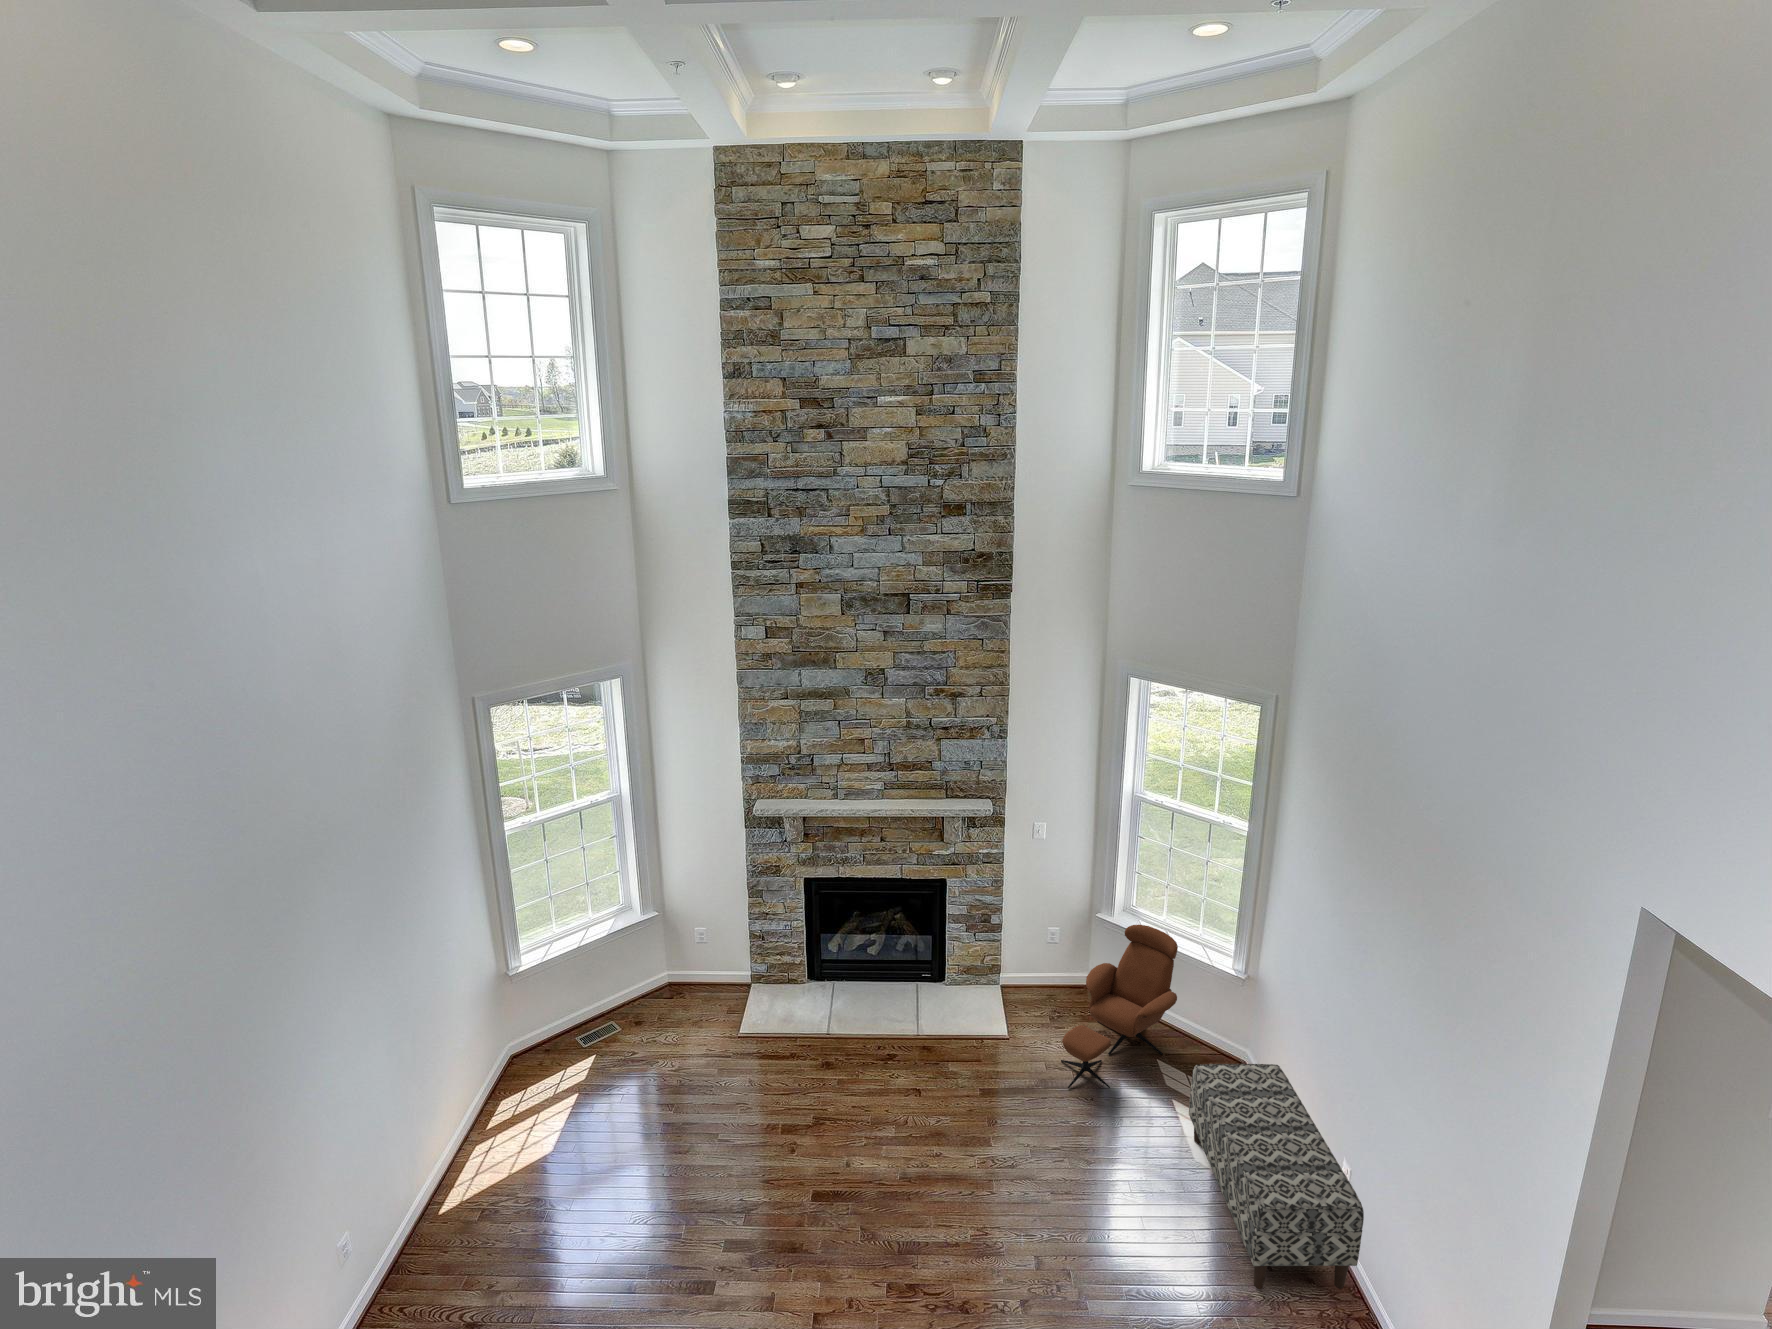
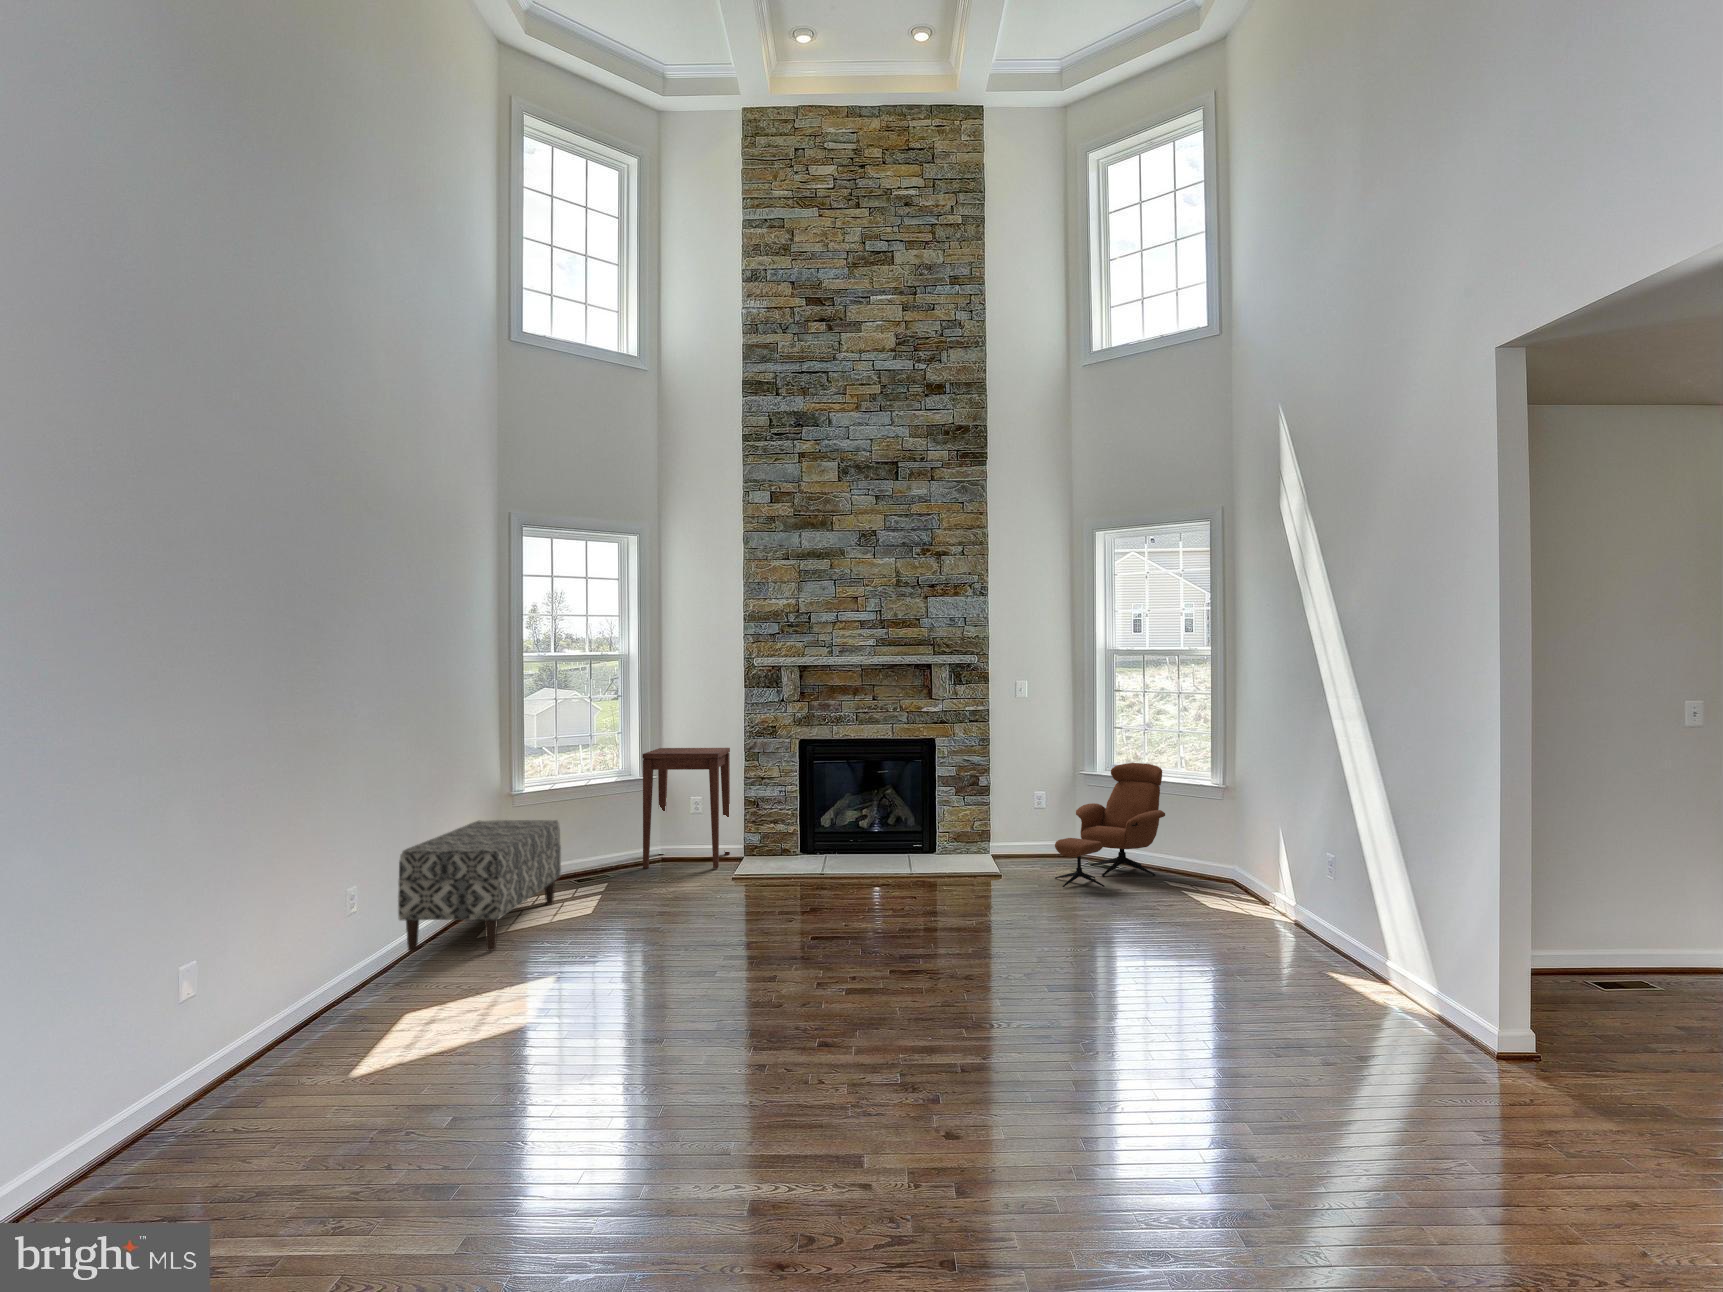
side table: none [641,889,738,1029] -> present [642,748,730,868]
bench: present [1189,1064,1364,1289] -> present [398,820,561,951]

